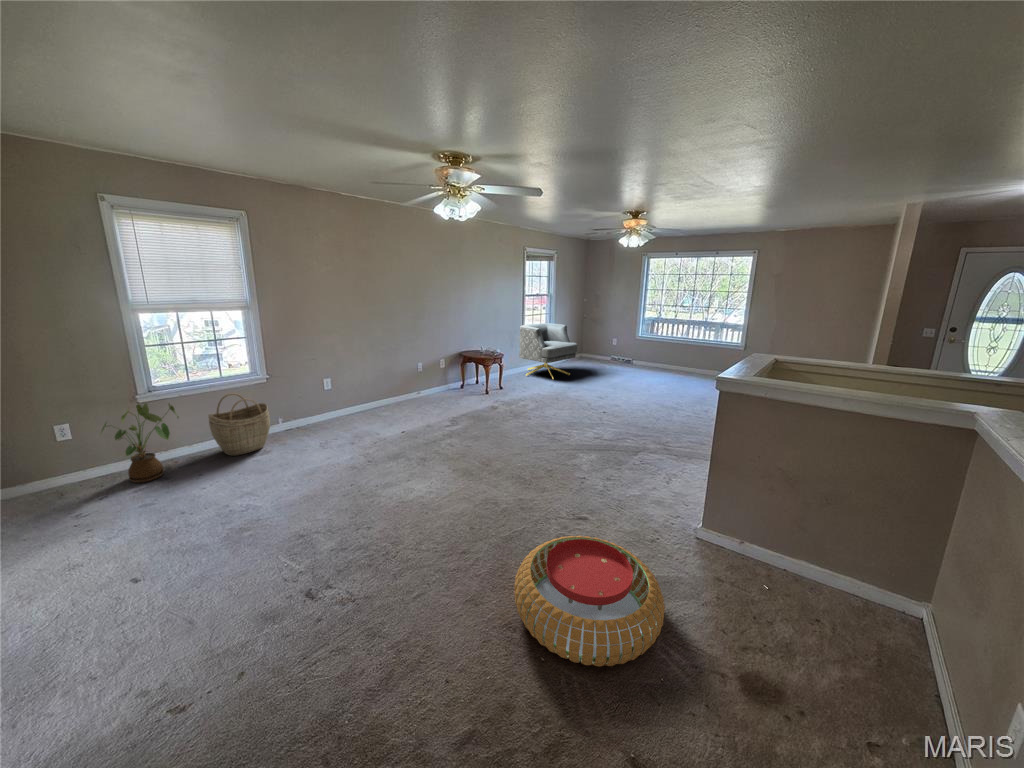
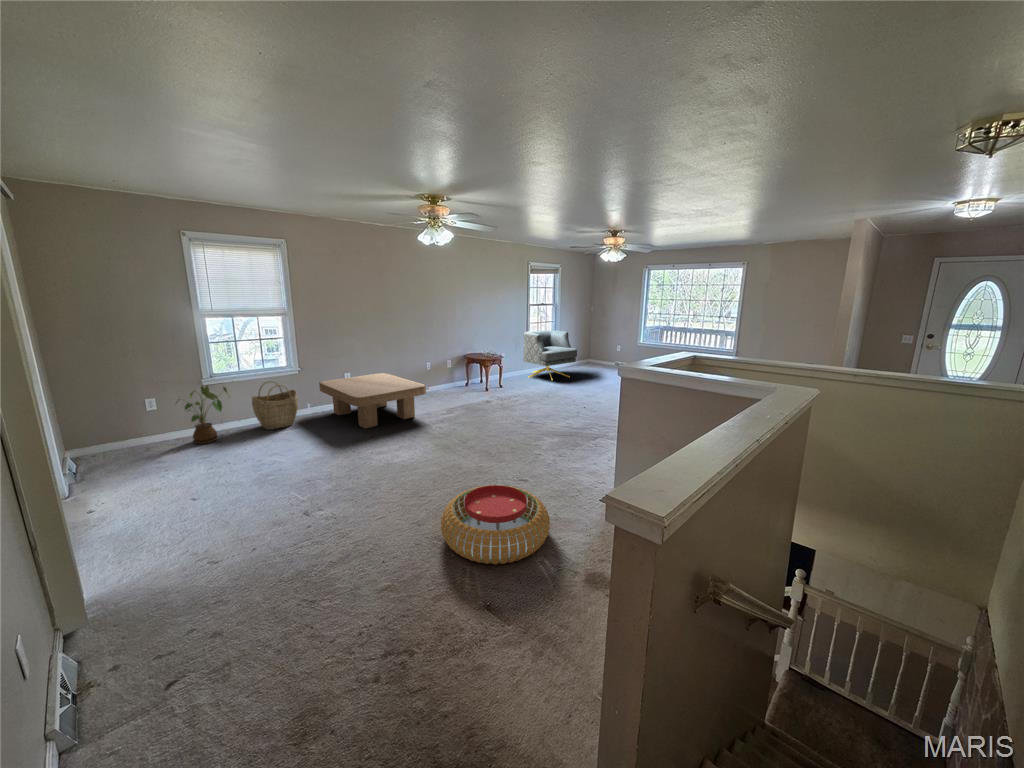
coffee table: none [294,377,429,449] -> present [319,373,426,429]

